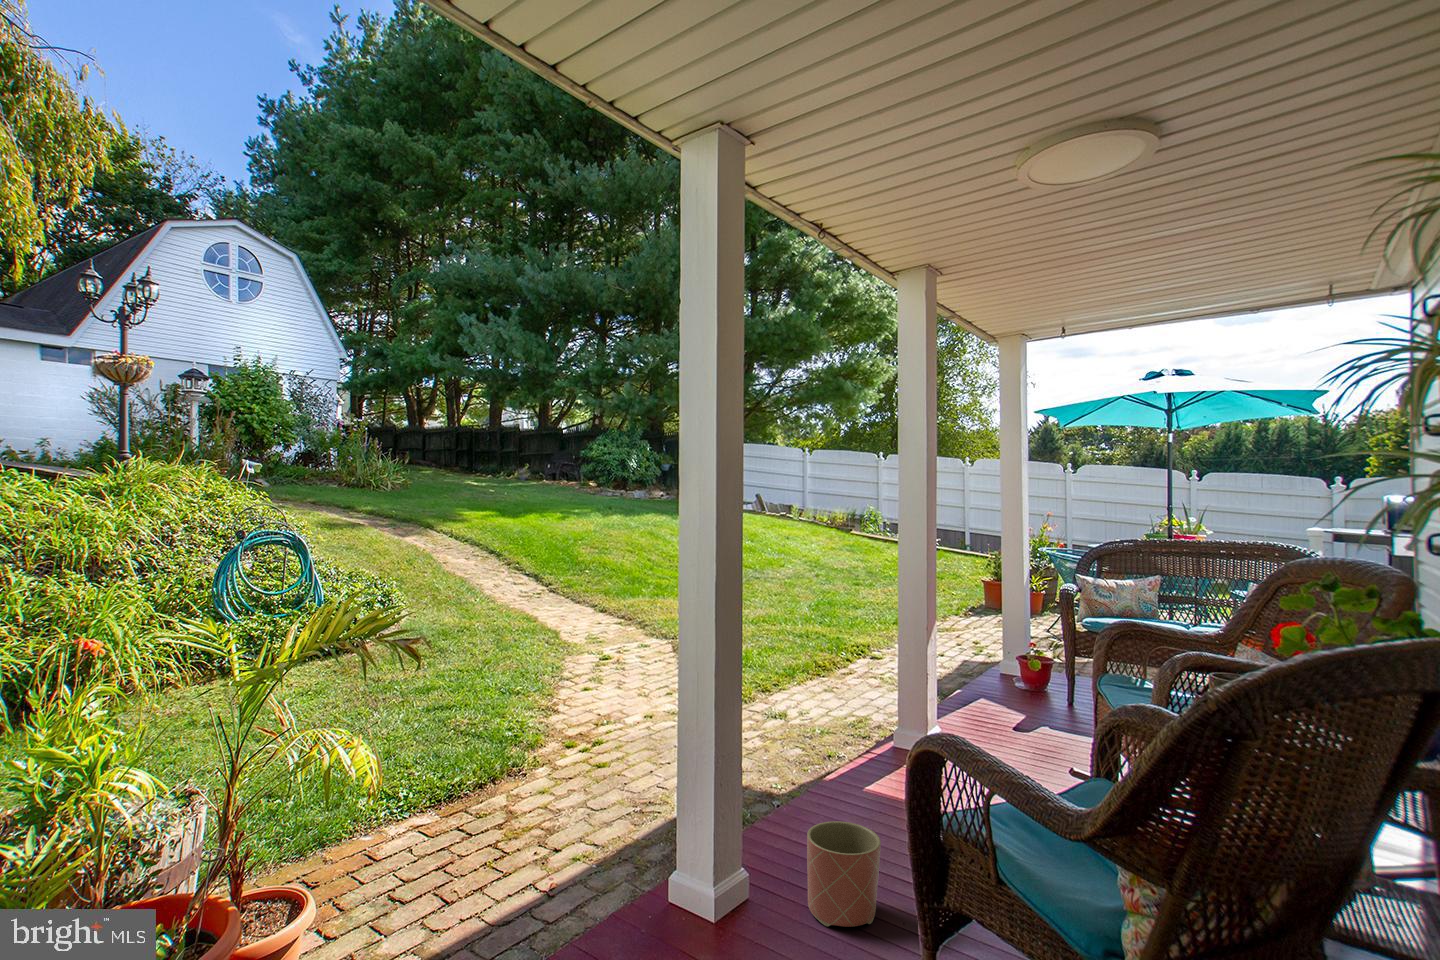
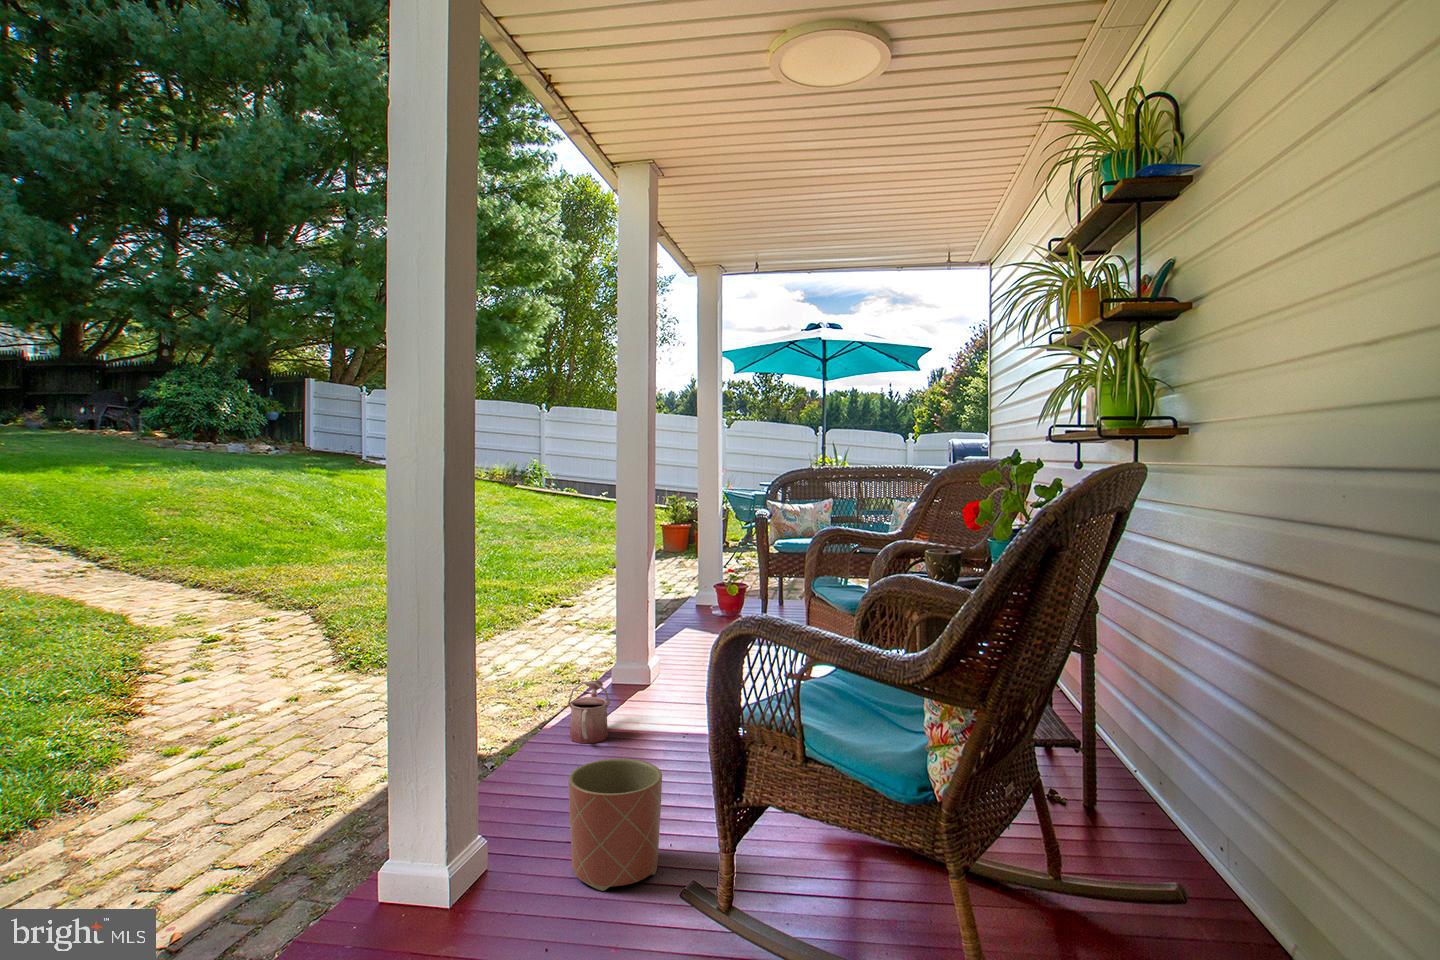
watering can: none [839,744,874,798] -> present [568,681,610,743]

